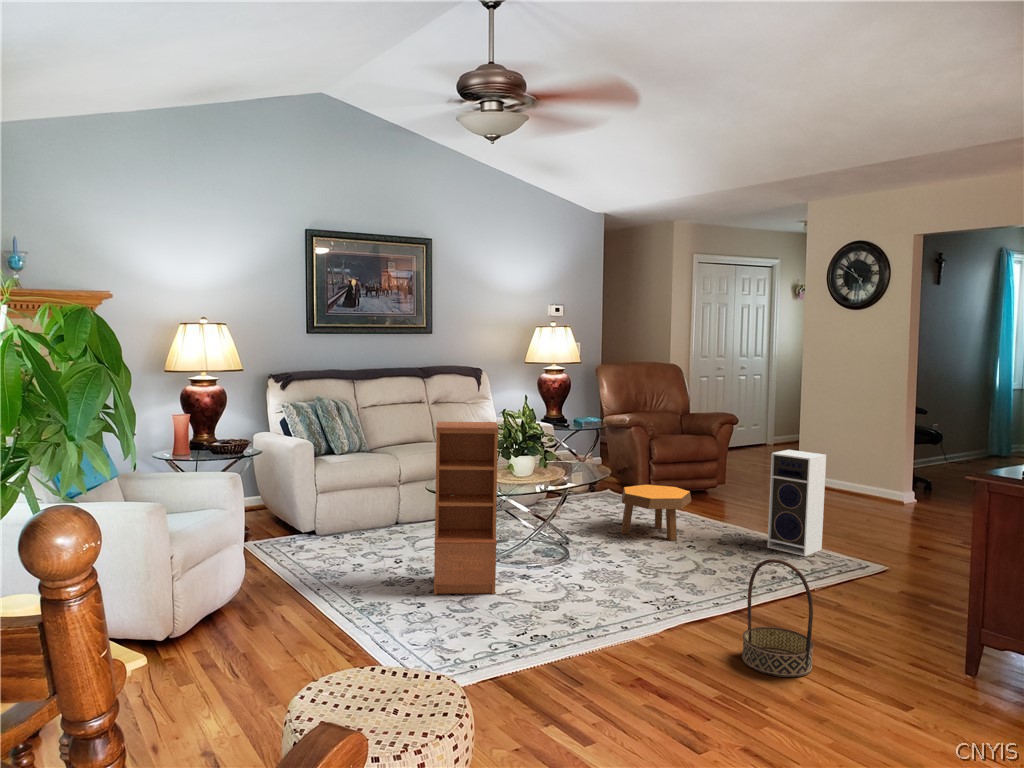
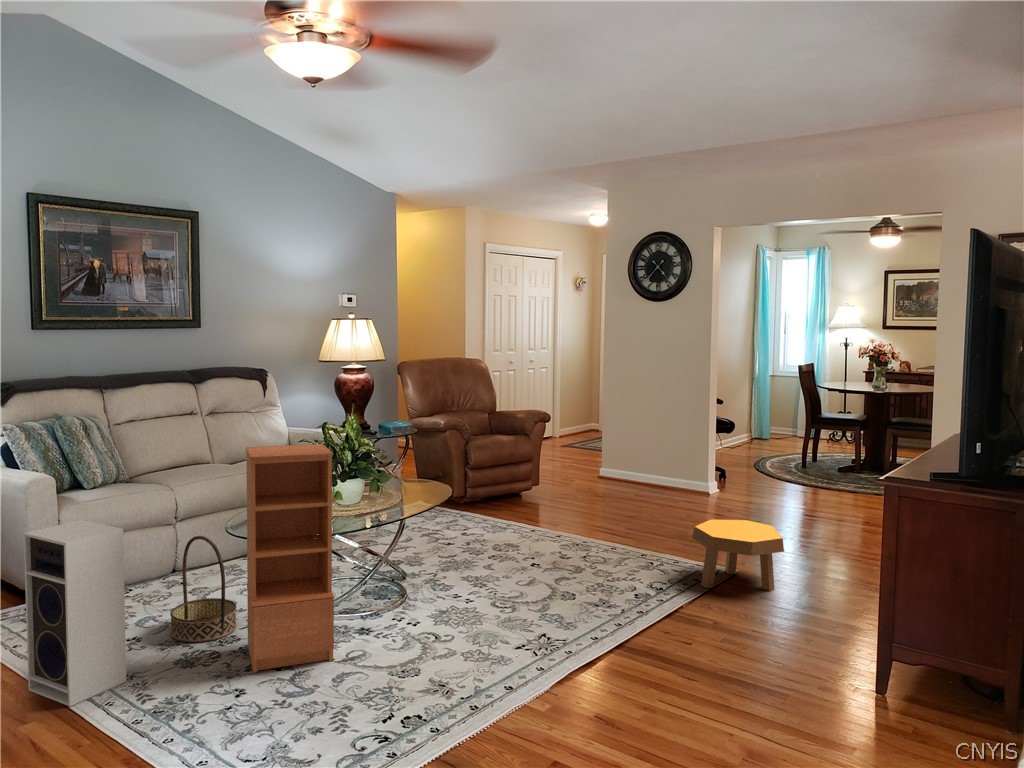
speaker: present [767,450,826,556] -> present [24,520,126,706]
footstool: present [621,485,691,541] -> present [692,520,784,591]
basket: present [742,559,813,677] -> present [170,536,237,643]

